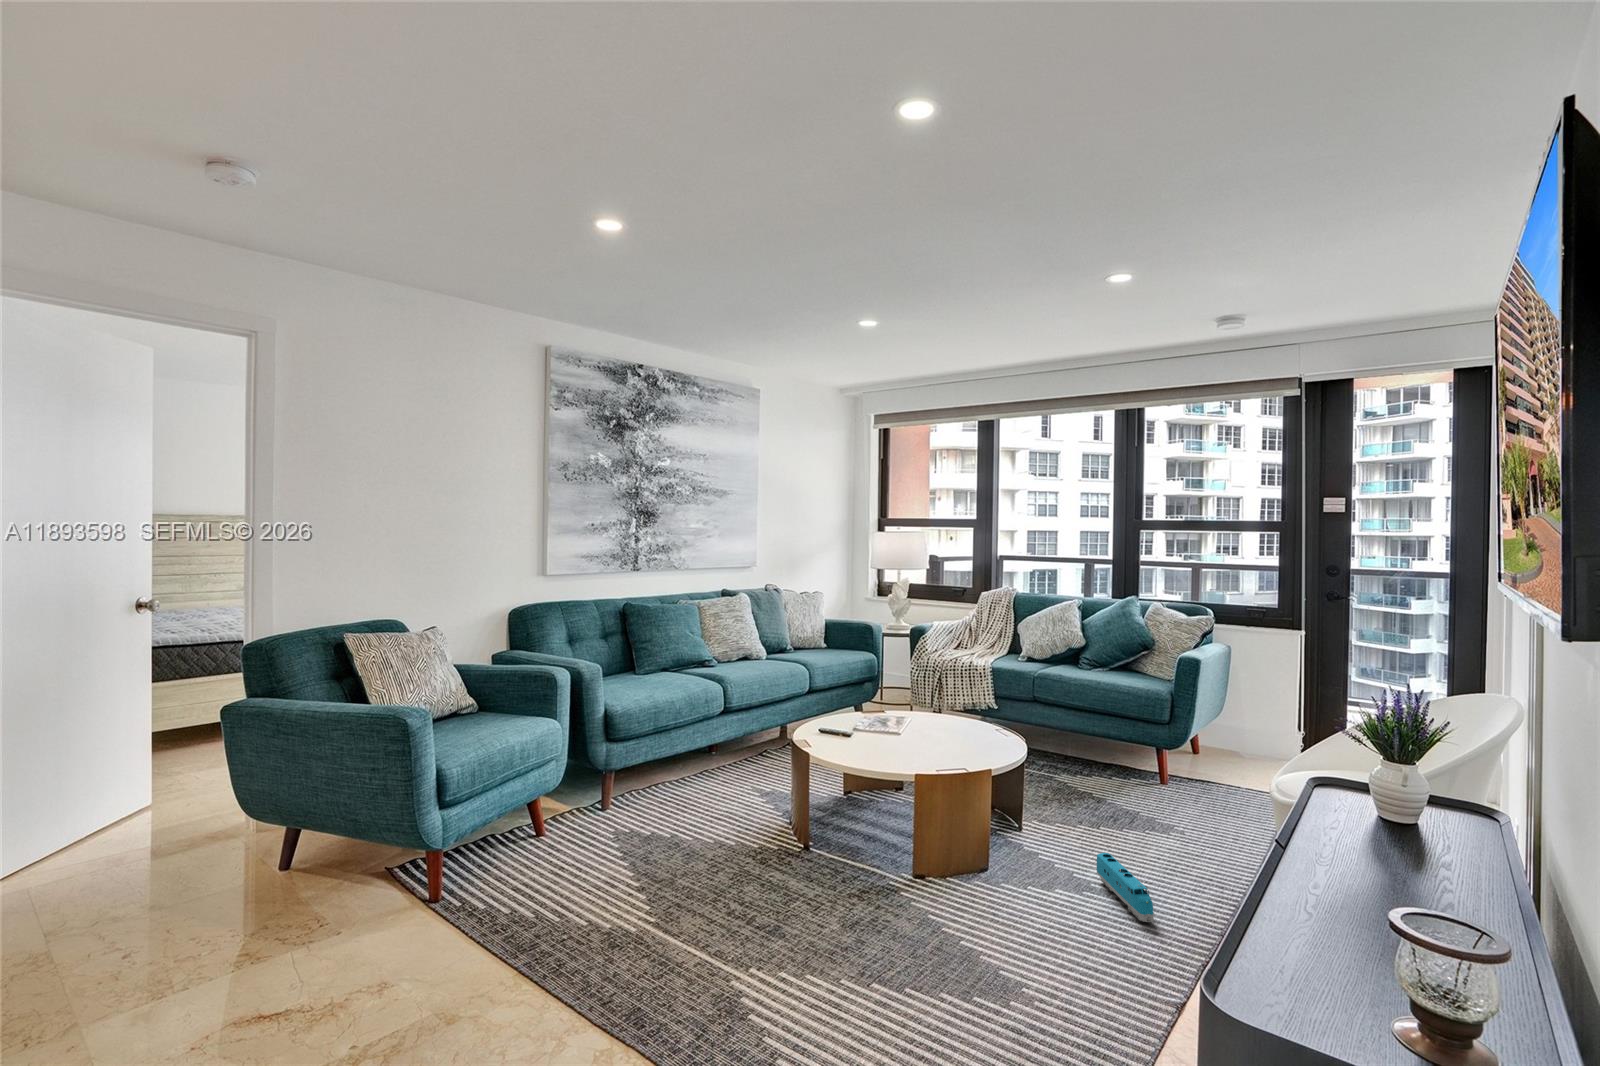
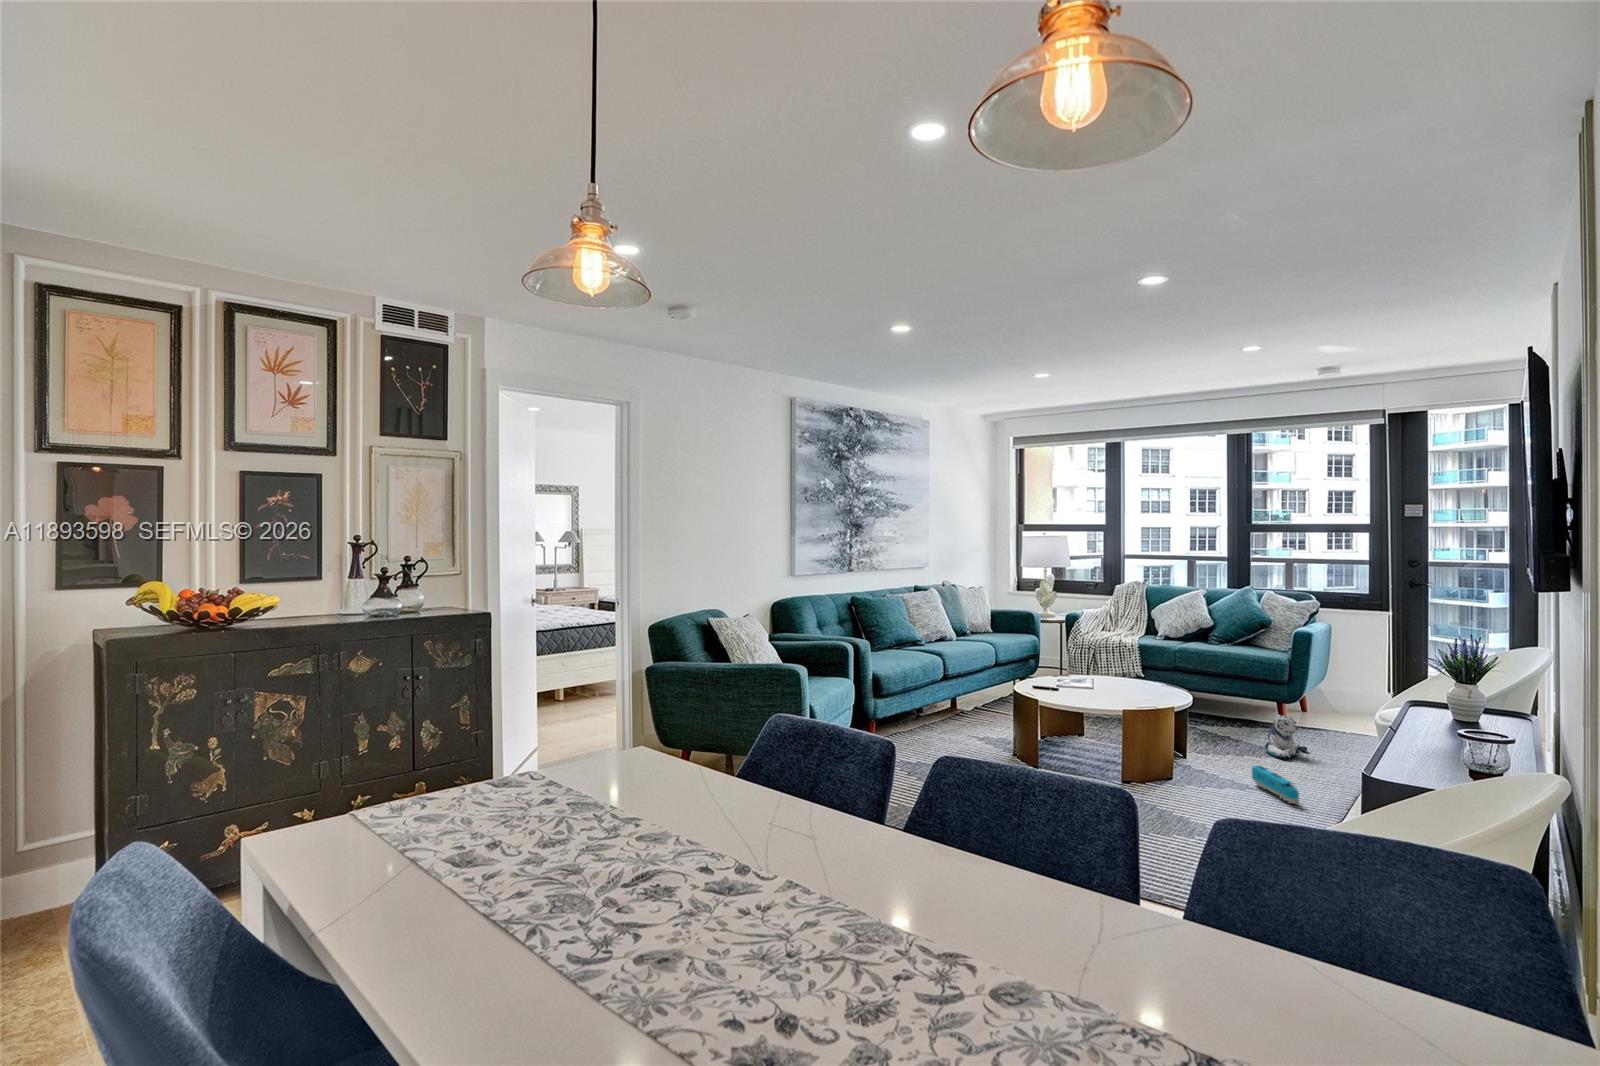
plush toy: none [1132,769,1187,832] -> present [1265,715,1307,758]

